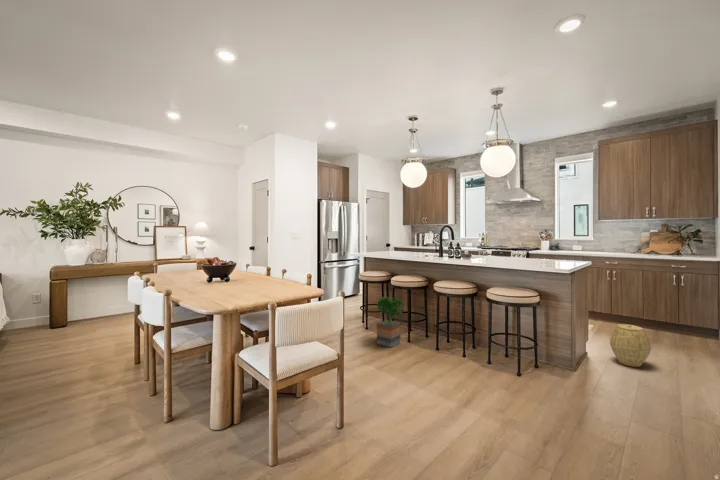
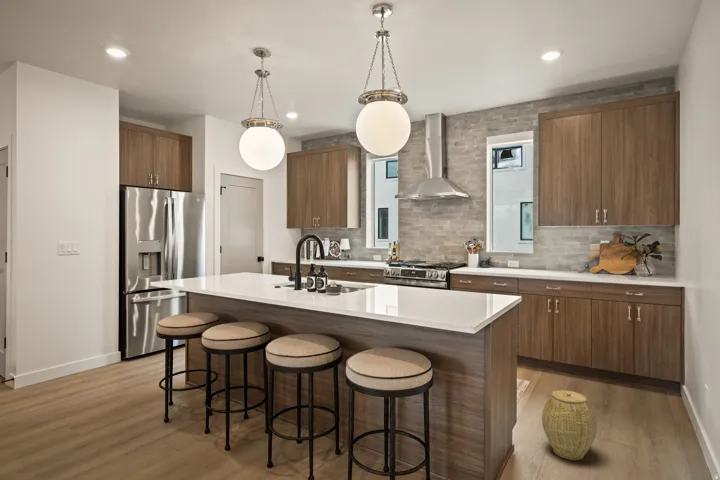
potted tree: present [377,297,405,347] -> none [165,356,227,452]

